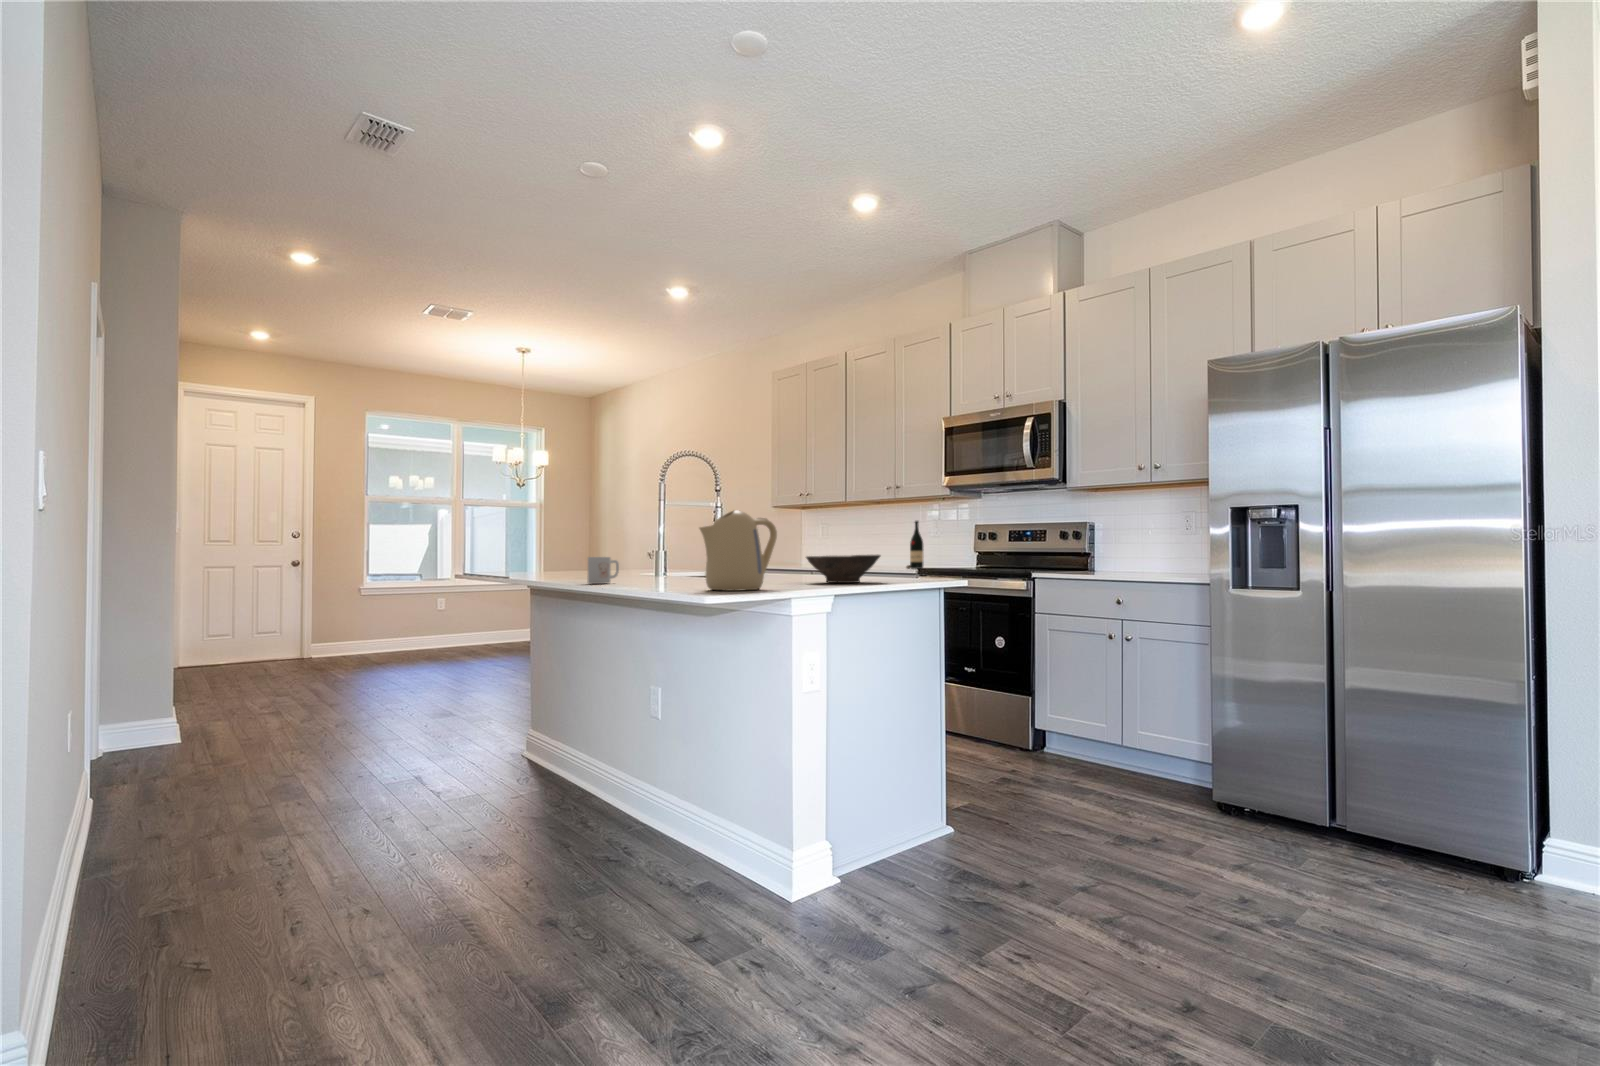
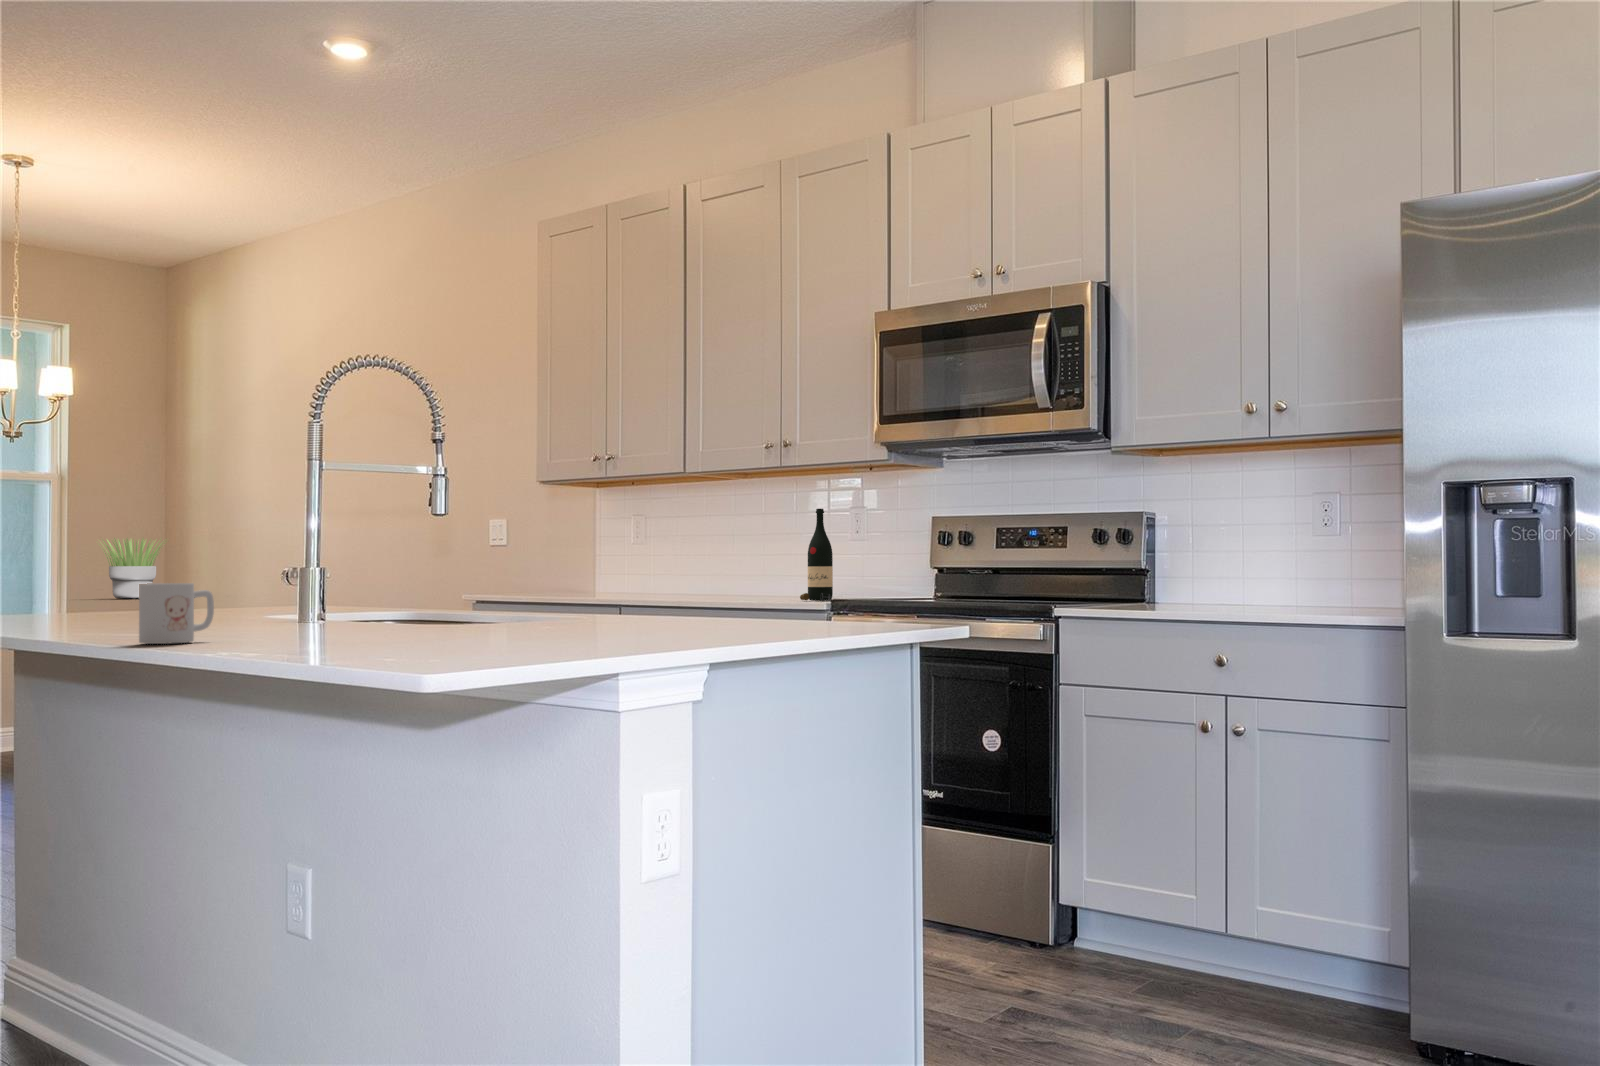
kettle: present [699,510,777,591] -> none [403,476,586,661]
potted plant: none [555,535,593,566] -> present [100,538,164,599]
bowl: present [806,555,880,583] -> none [636,575,797,636]

